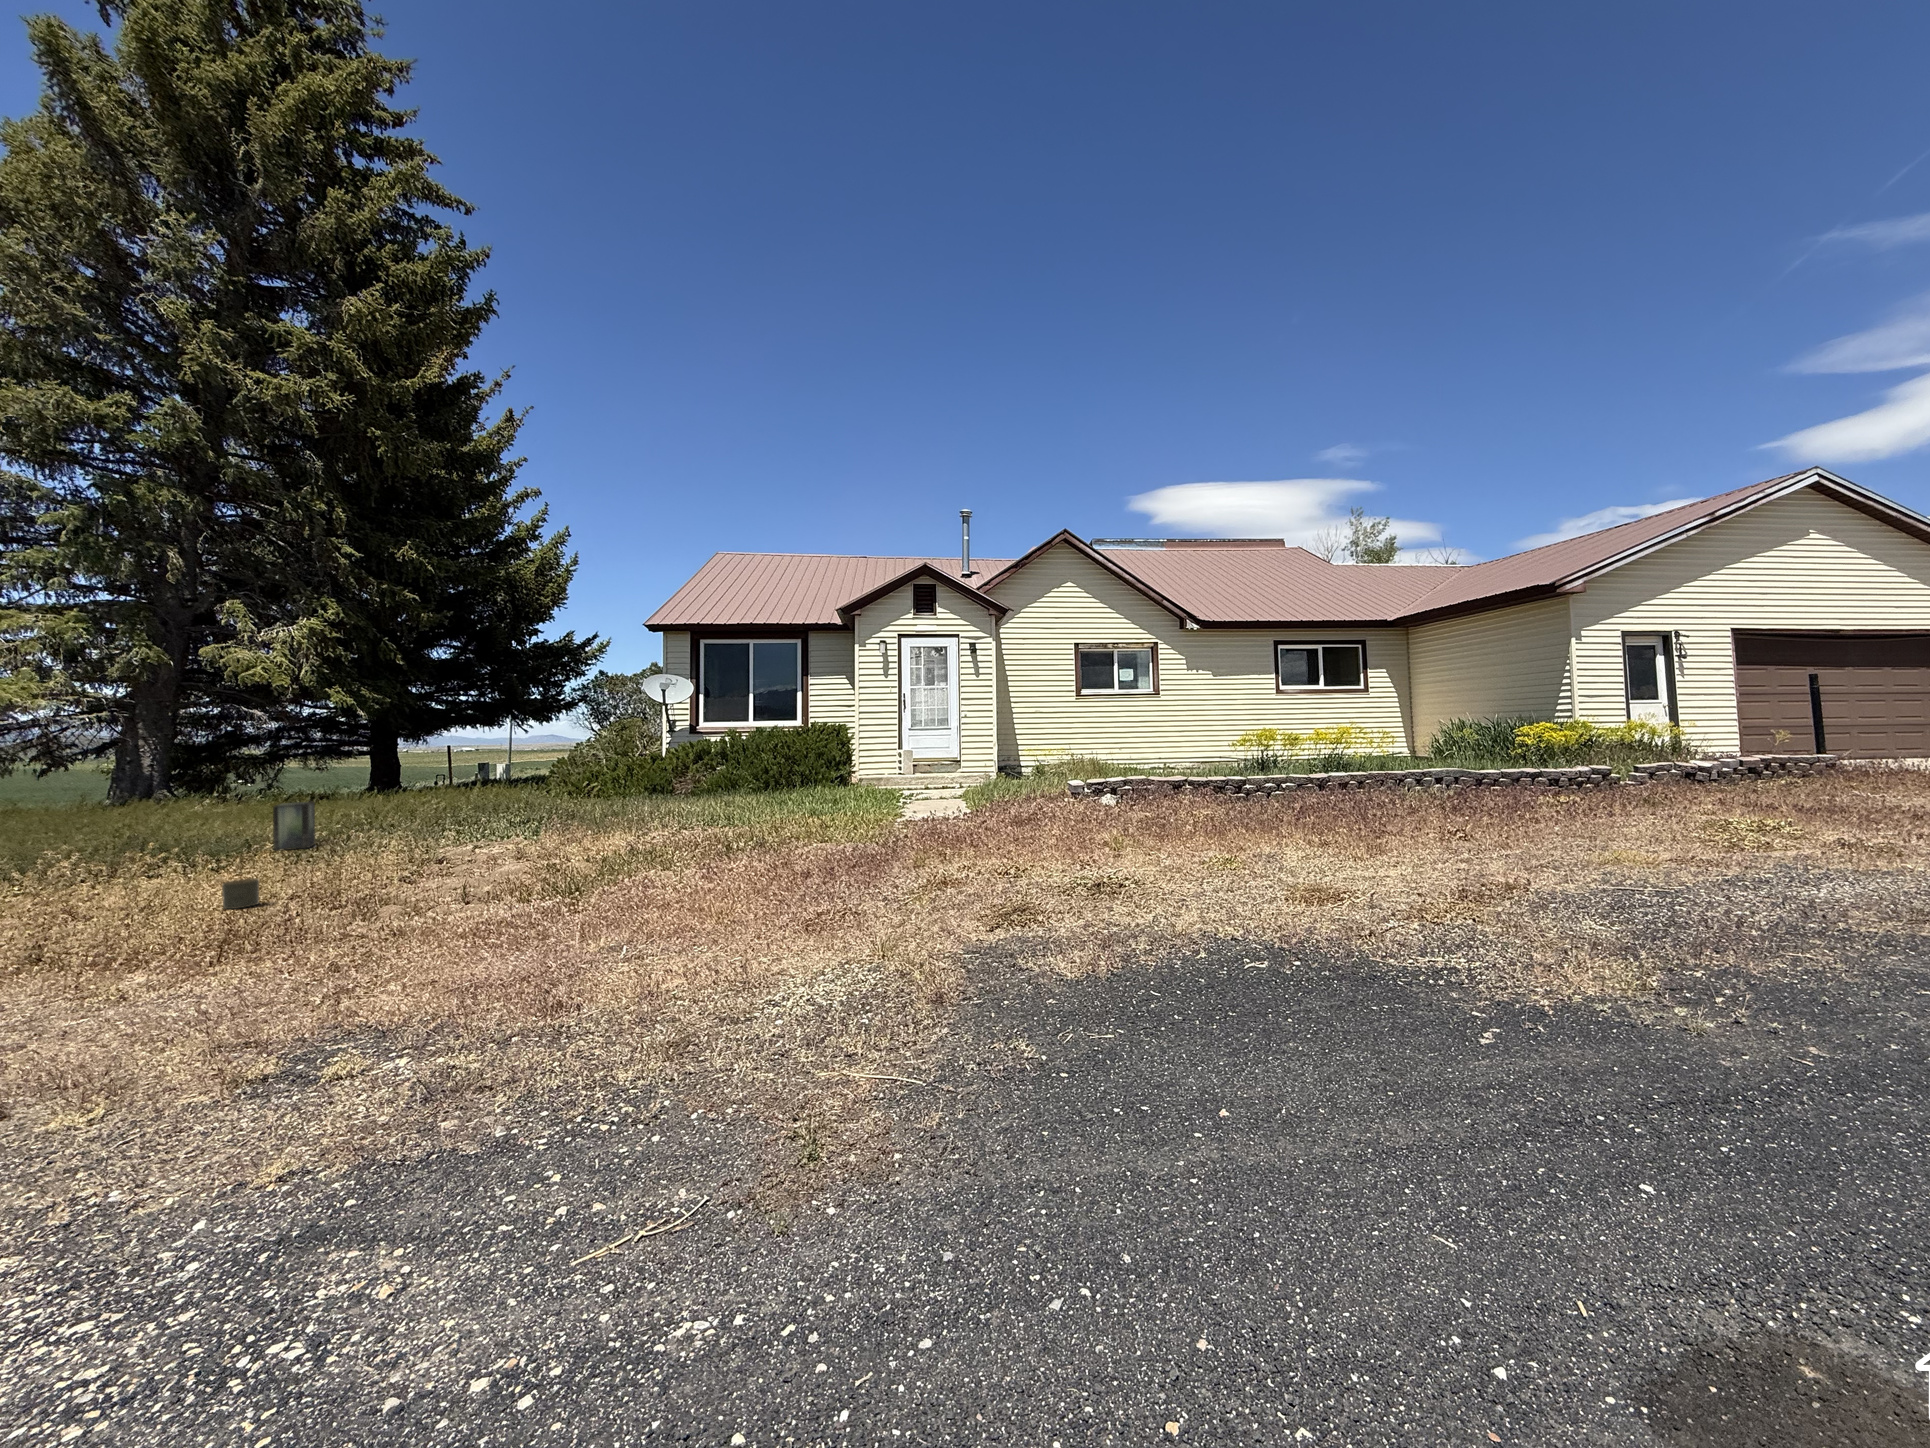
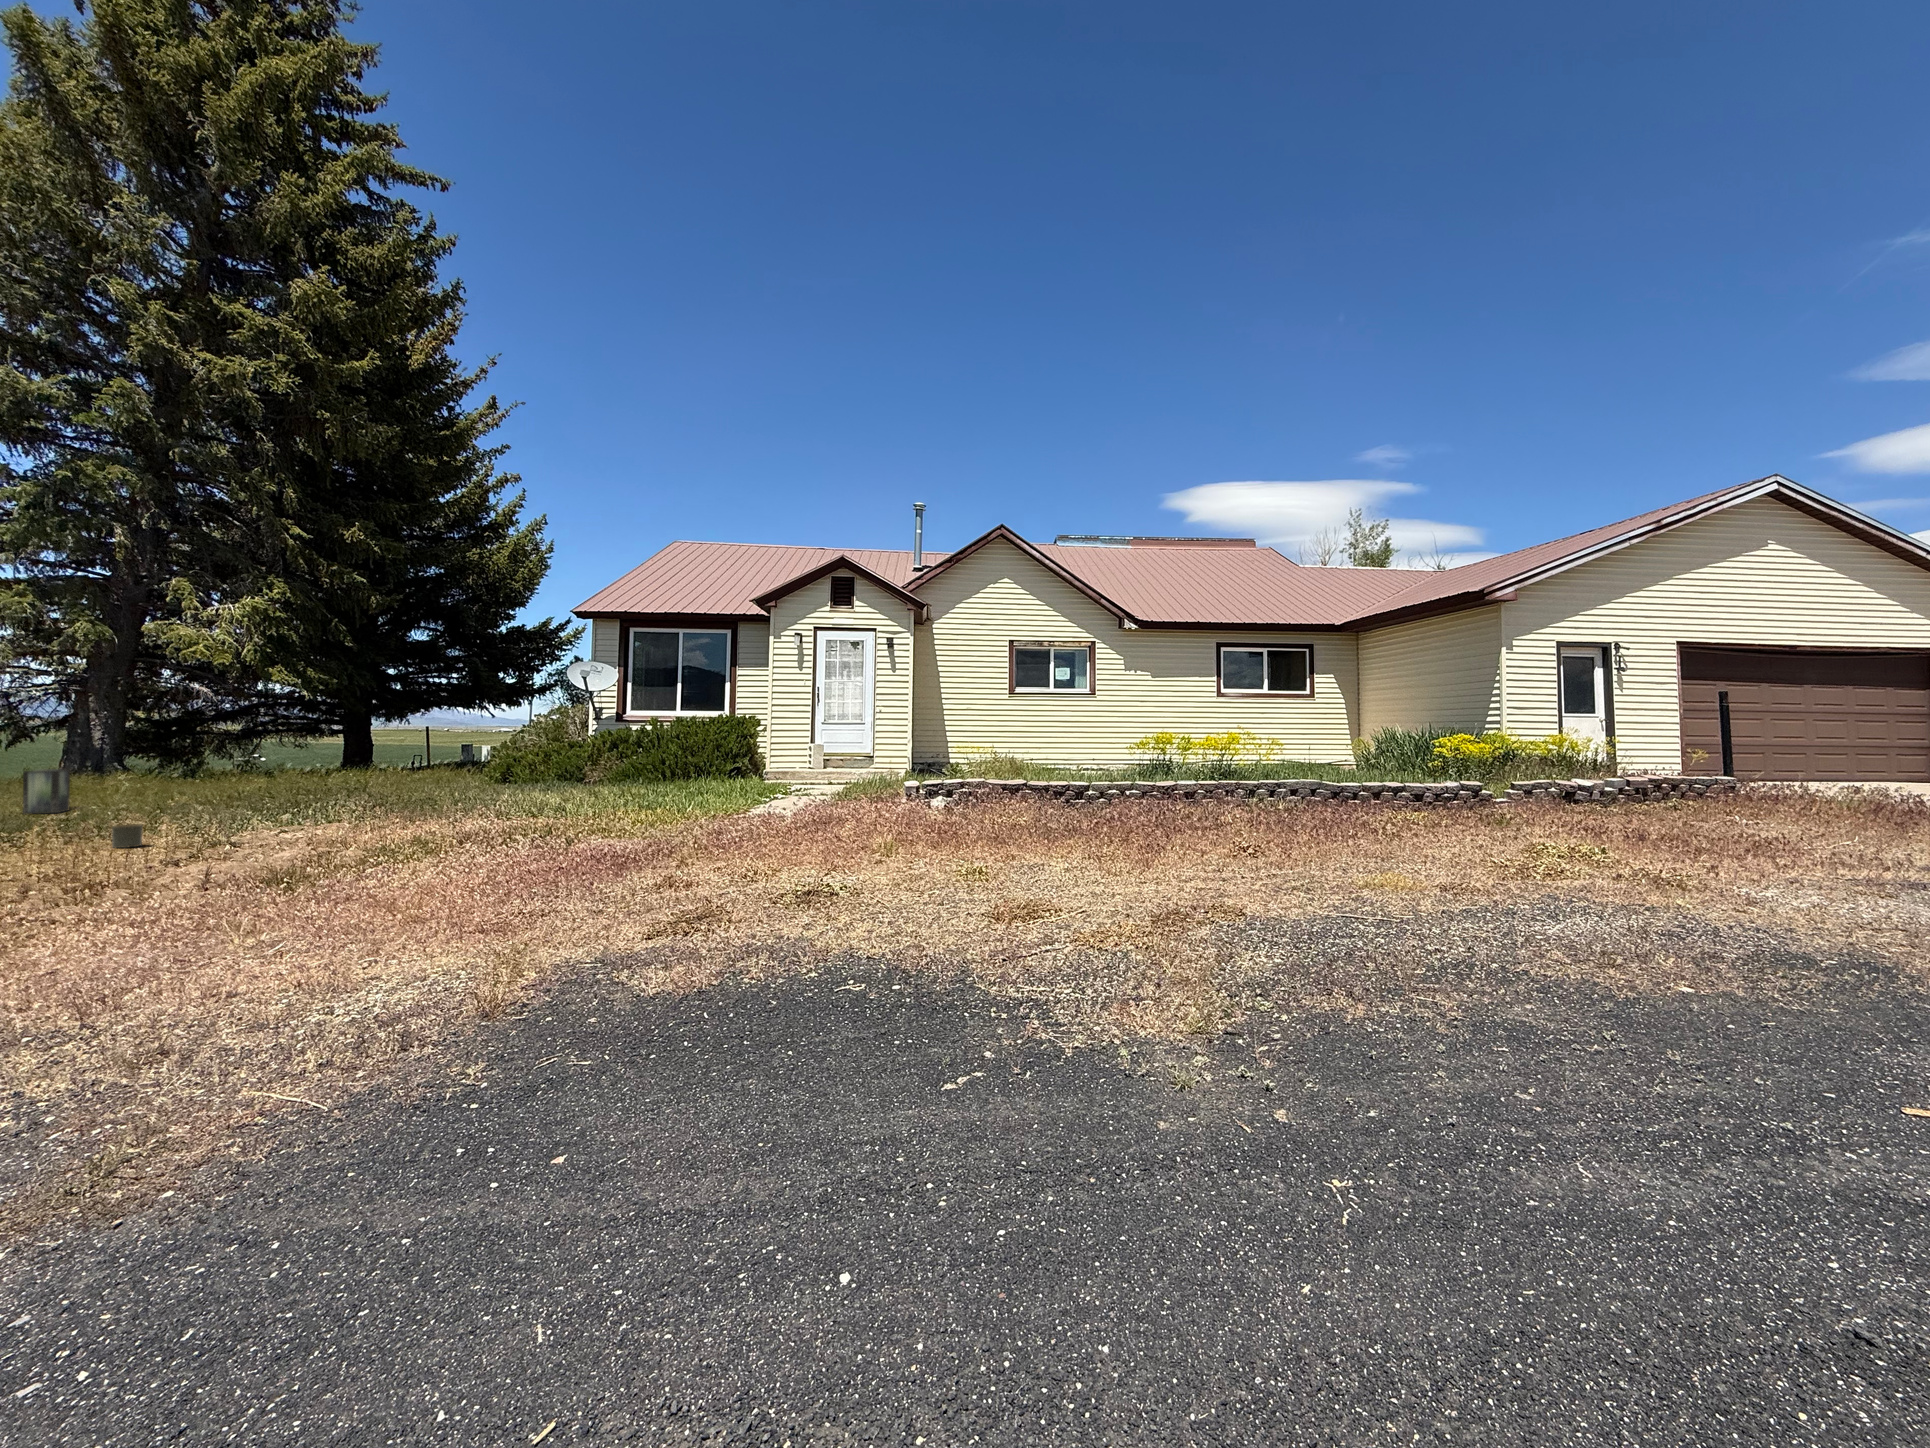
storage box: present [273,801,315,851] -> present [23,769,70,814]

